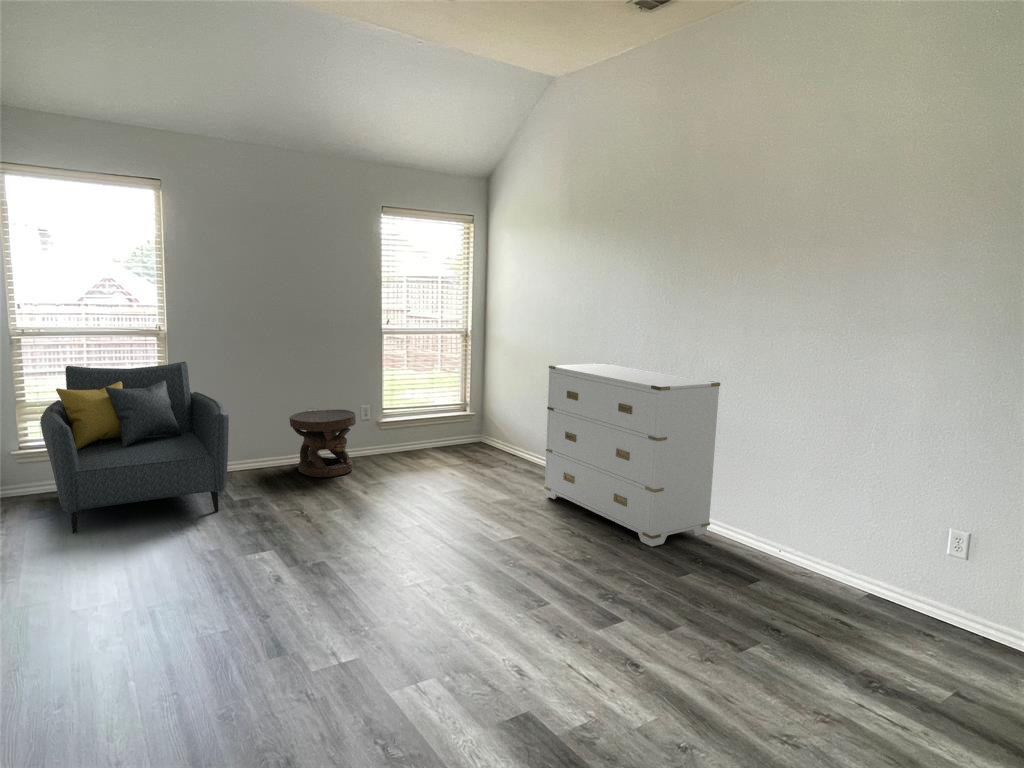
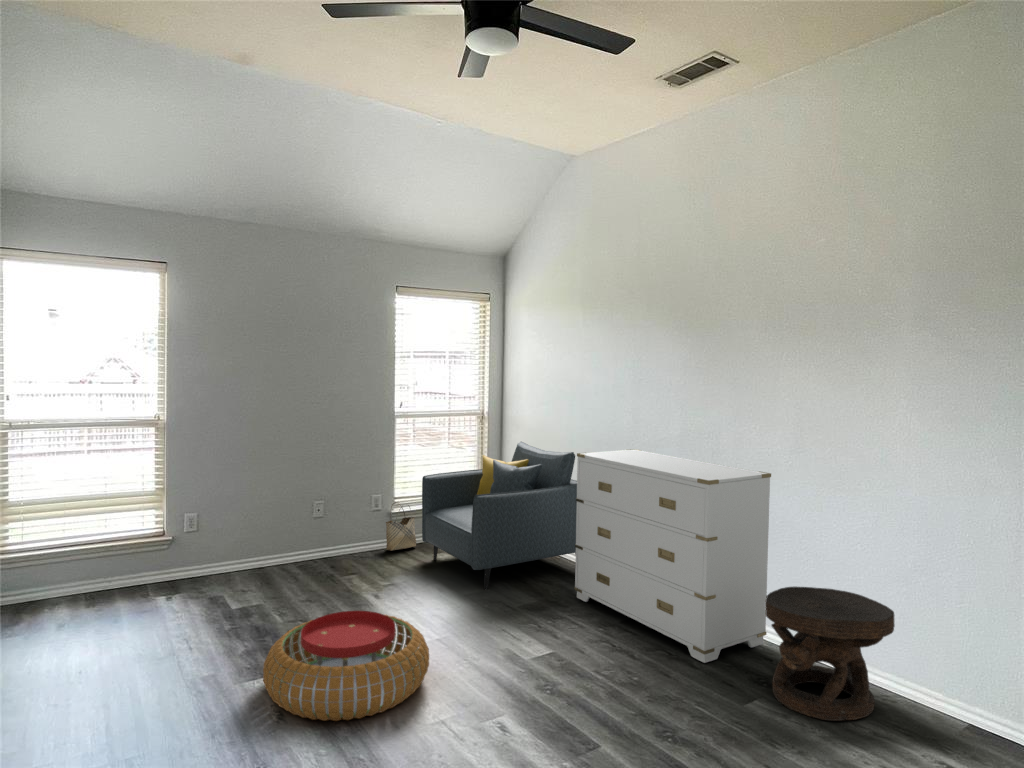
armchair: present [40,362,229,533] -> present [422,442,577,589]
side table: present [289,410,356,477] -> present [765,587,895,721]
woven basket: none [374,413,403,456] -> present [386,502,416,551]
pouf: none [263,497,408,583] -> present [263,611,429,721]

